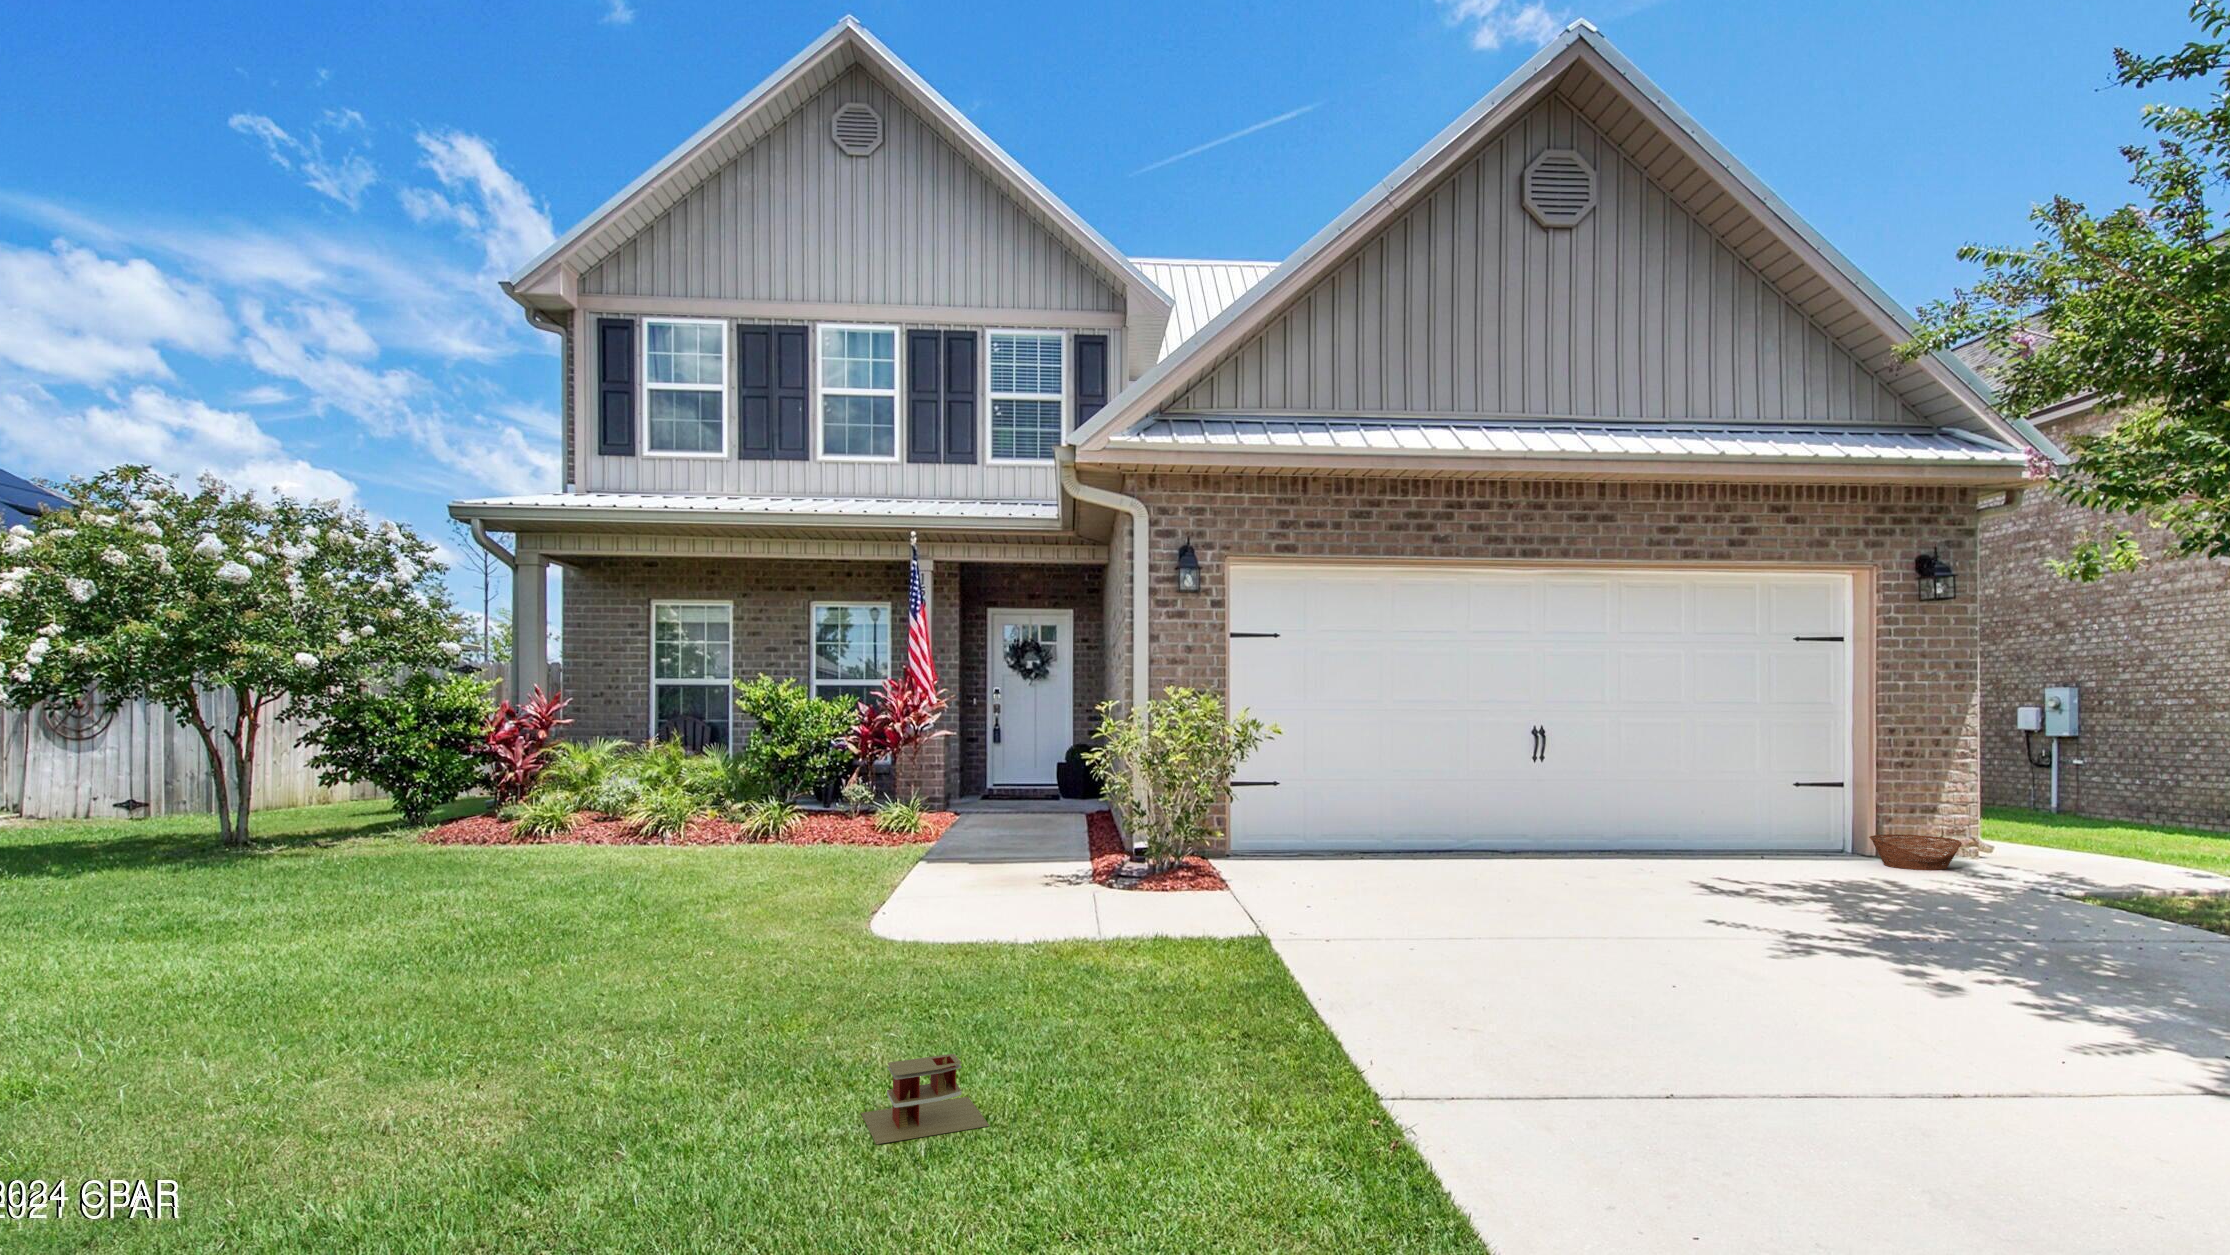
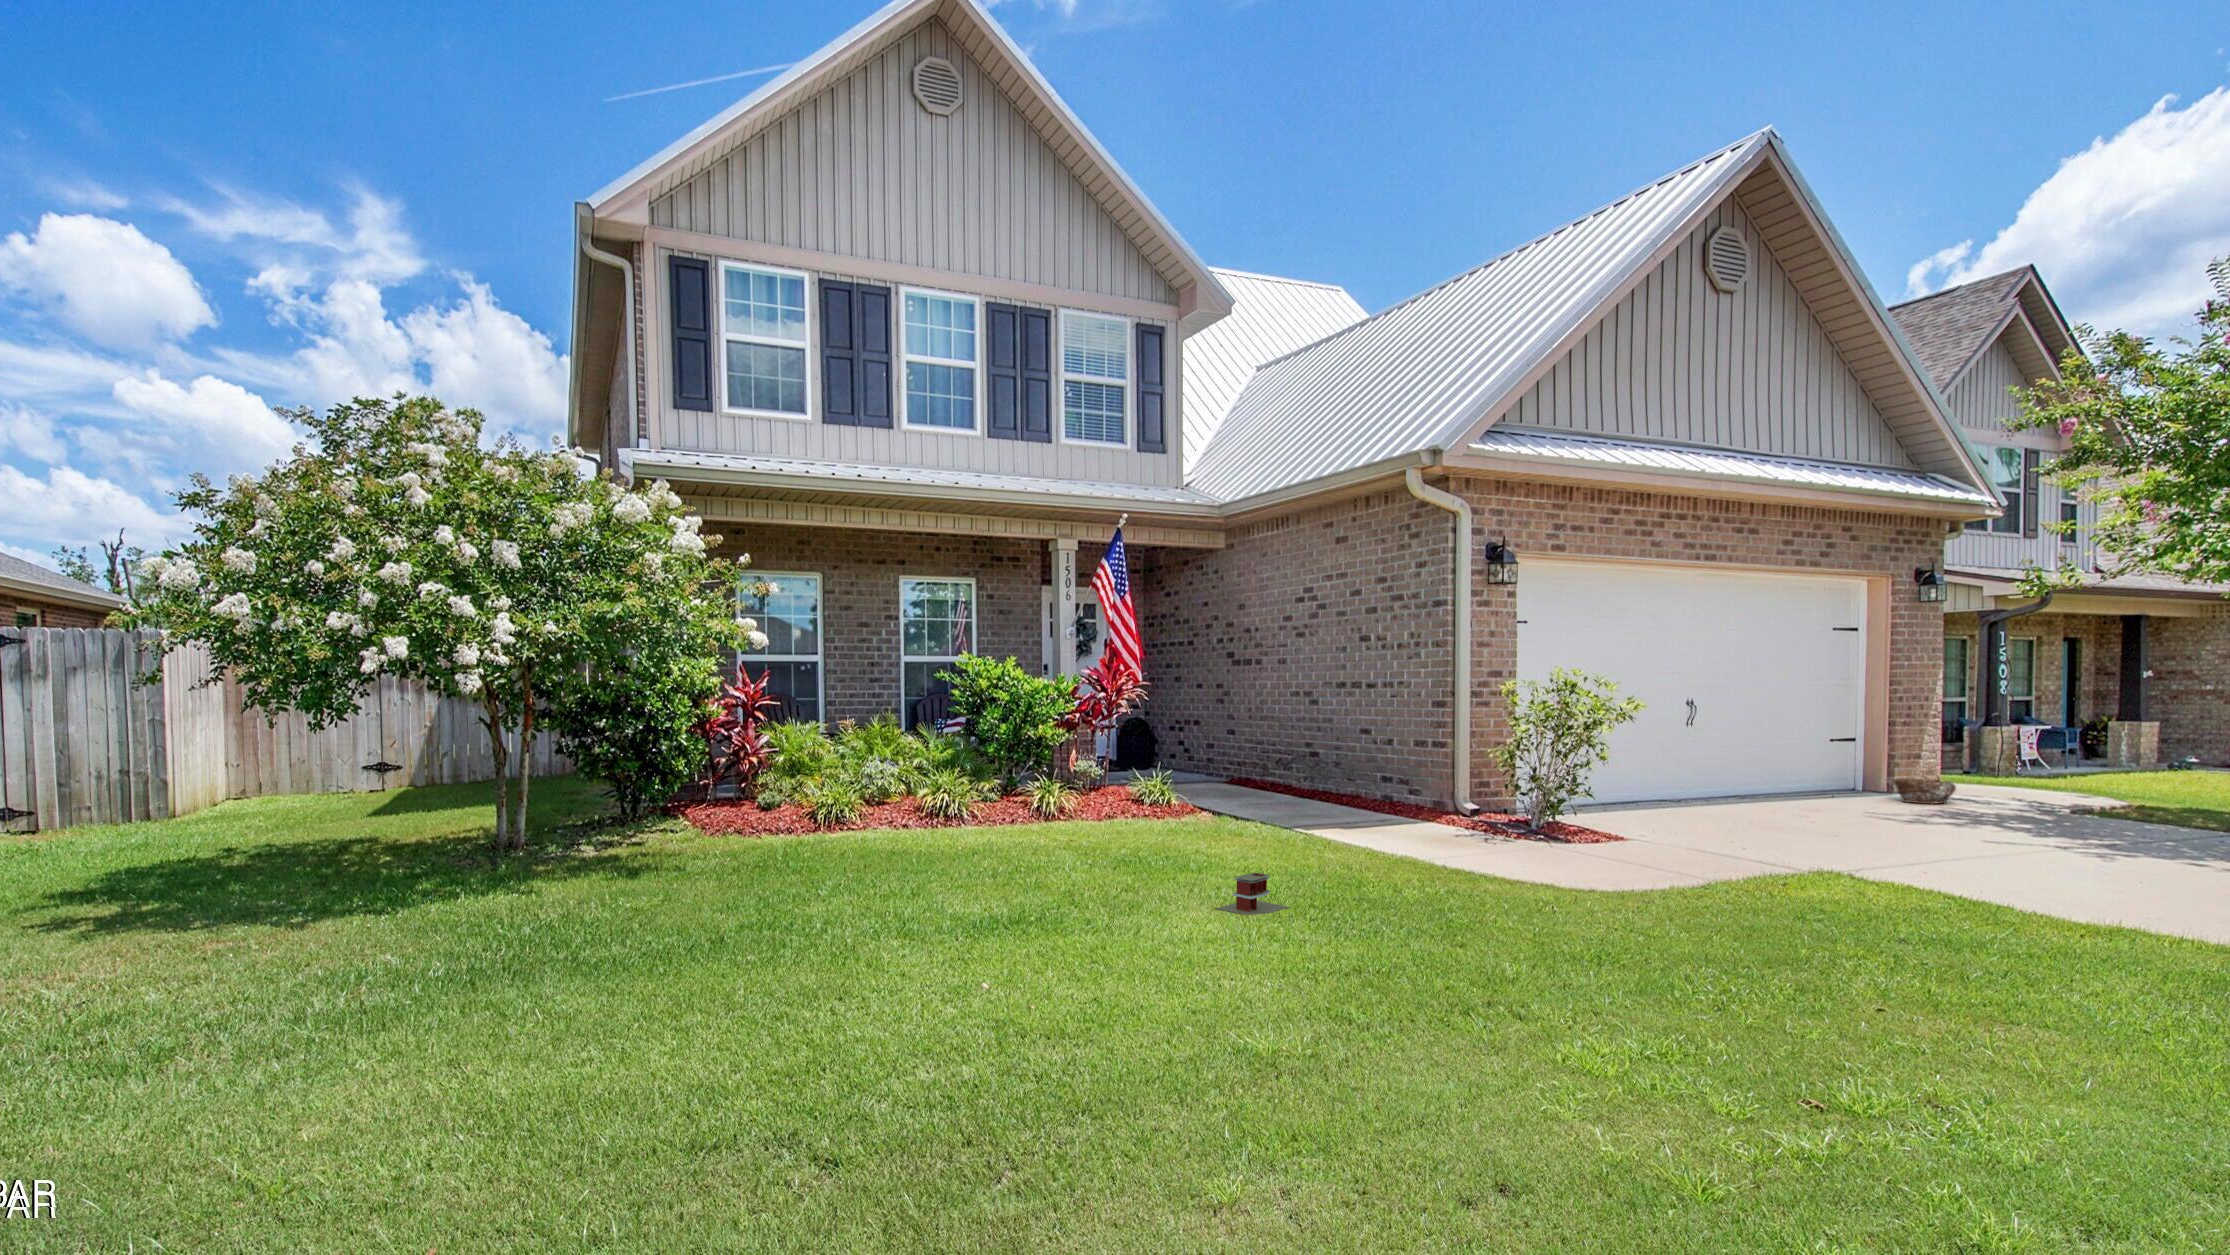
toy house: present [861,1054,990,1144] -> present [1216,871,1289,915]

